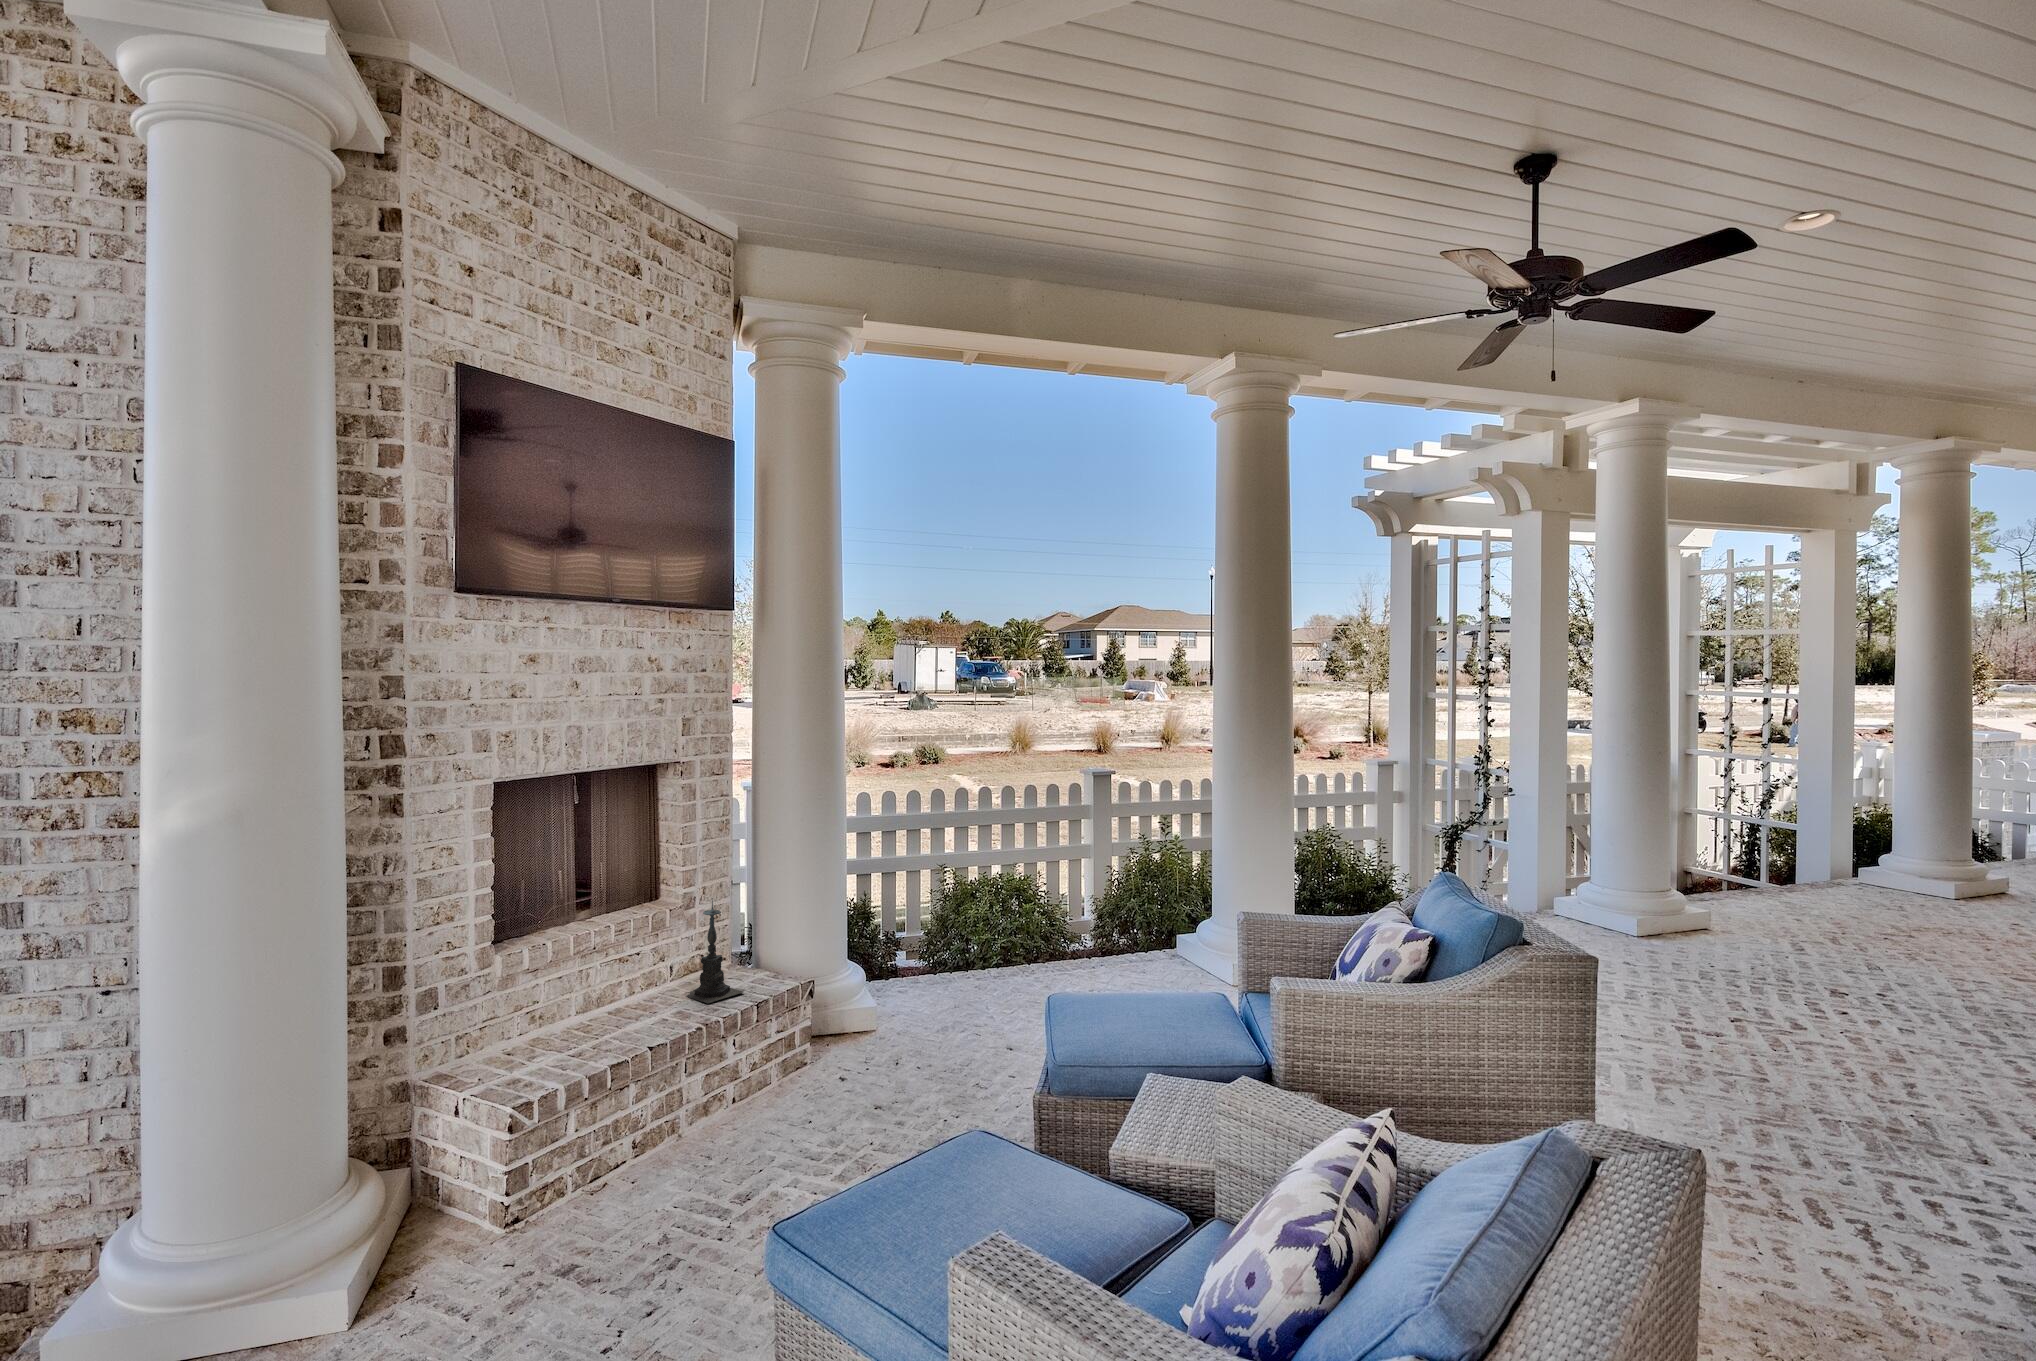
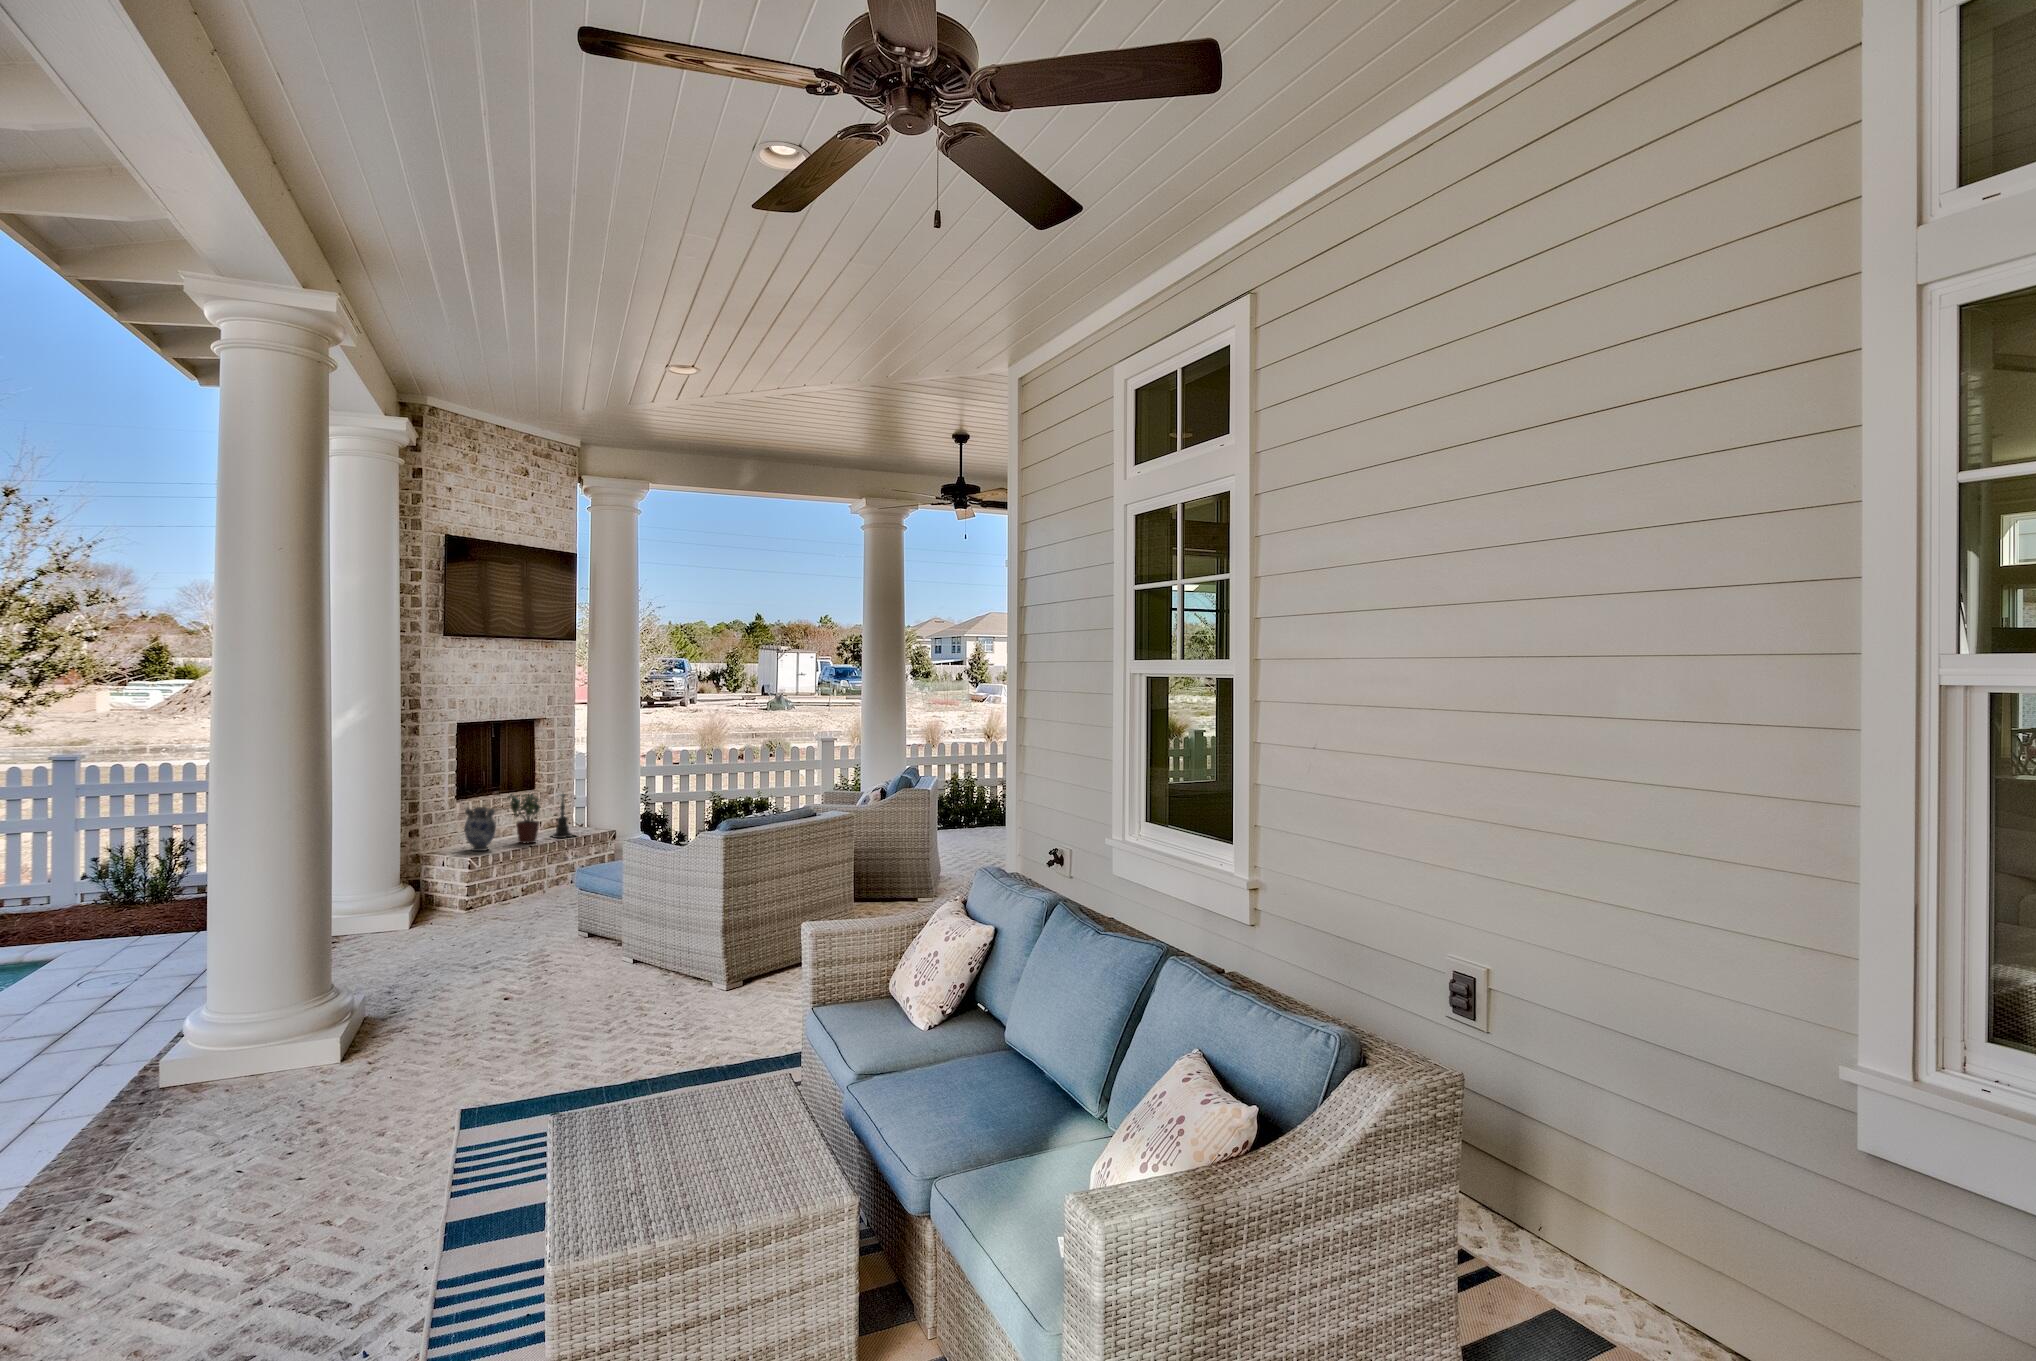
potted plant: none [601,919,672,1028] -> present [509,793,540,843]
decorative vase: none [508,965,576,1067] -> present [464,807,496,851]

